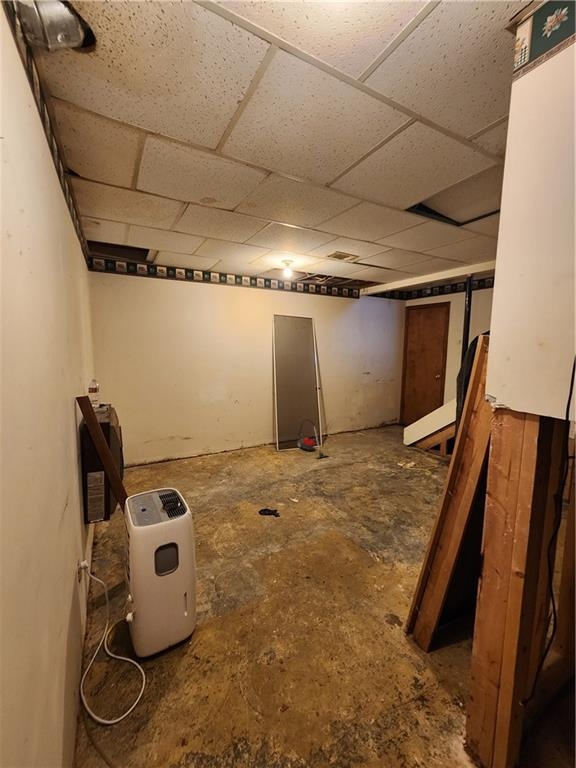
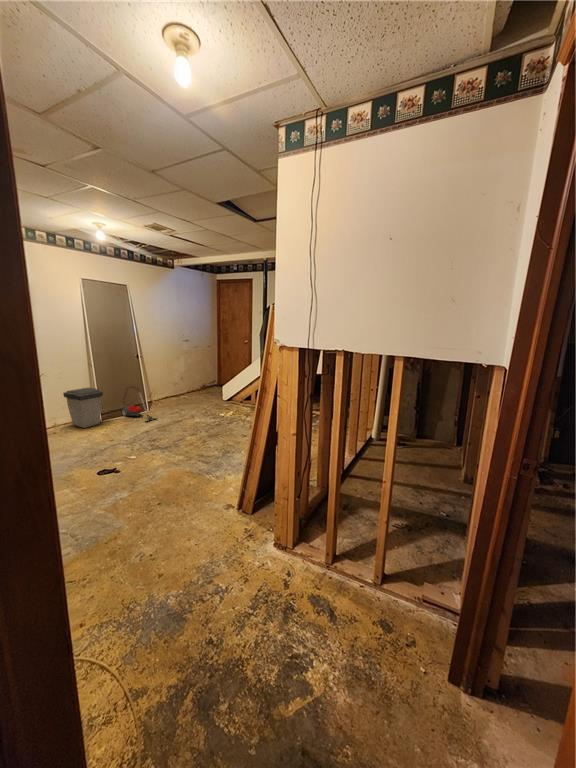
trash can: none [251,417,282,455] -> present [63,388,103,428]

